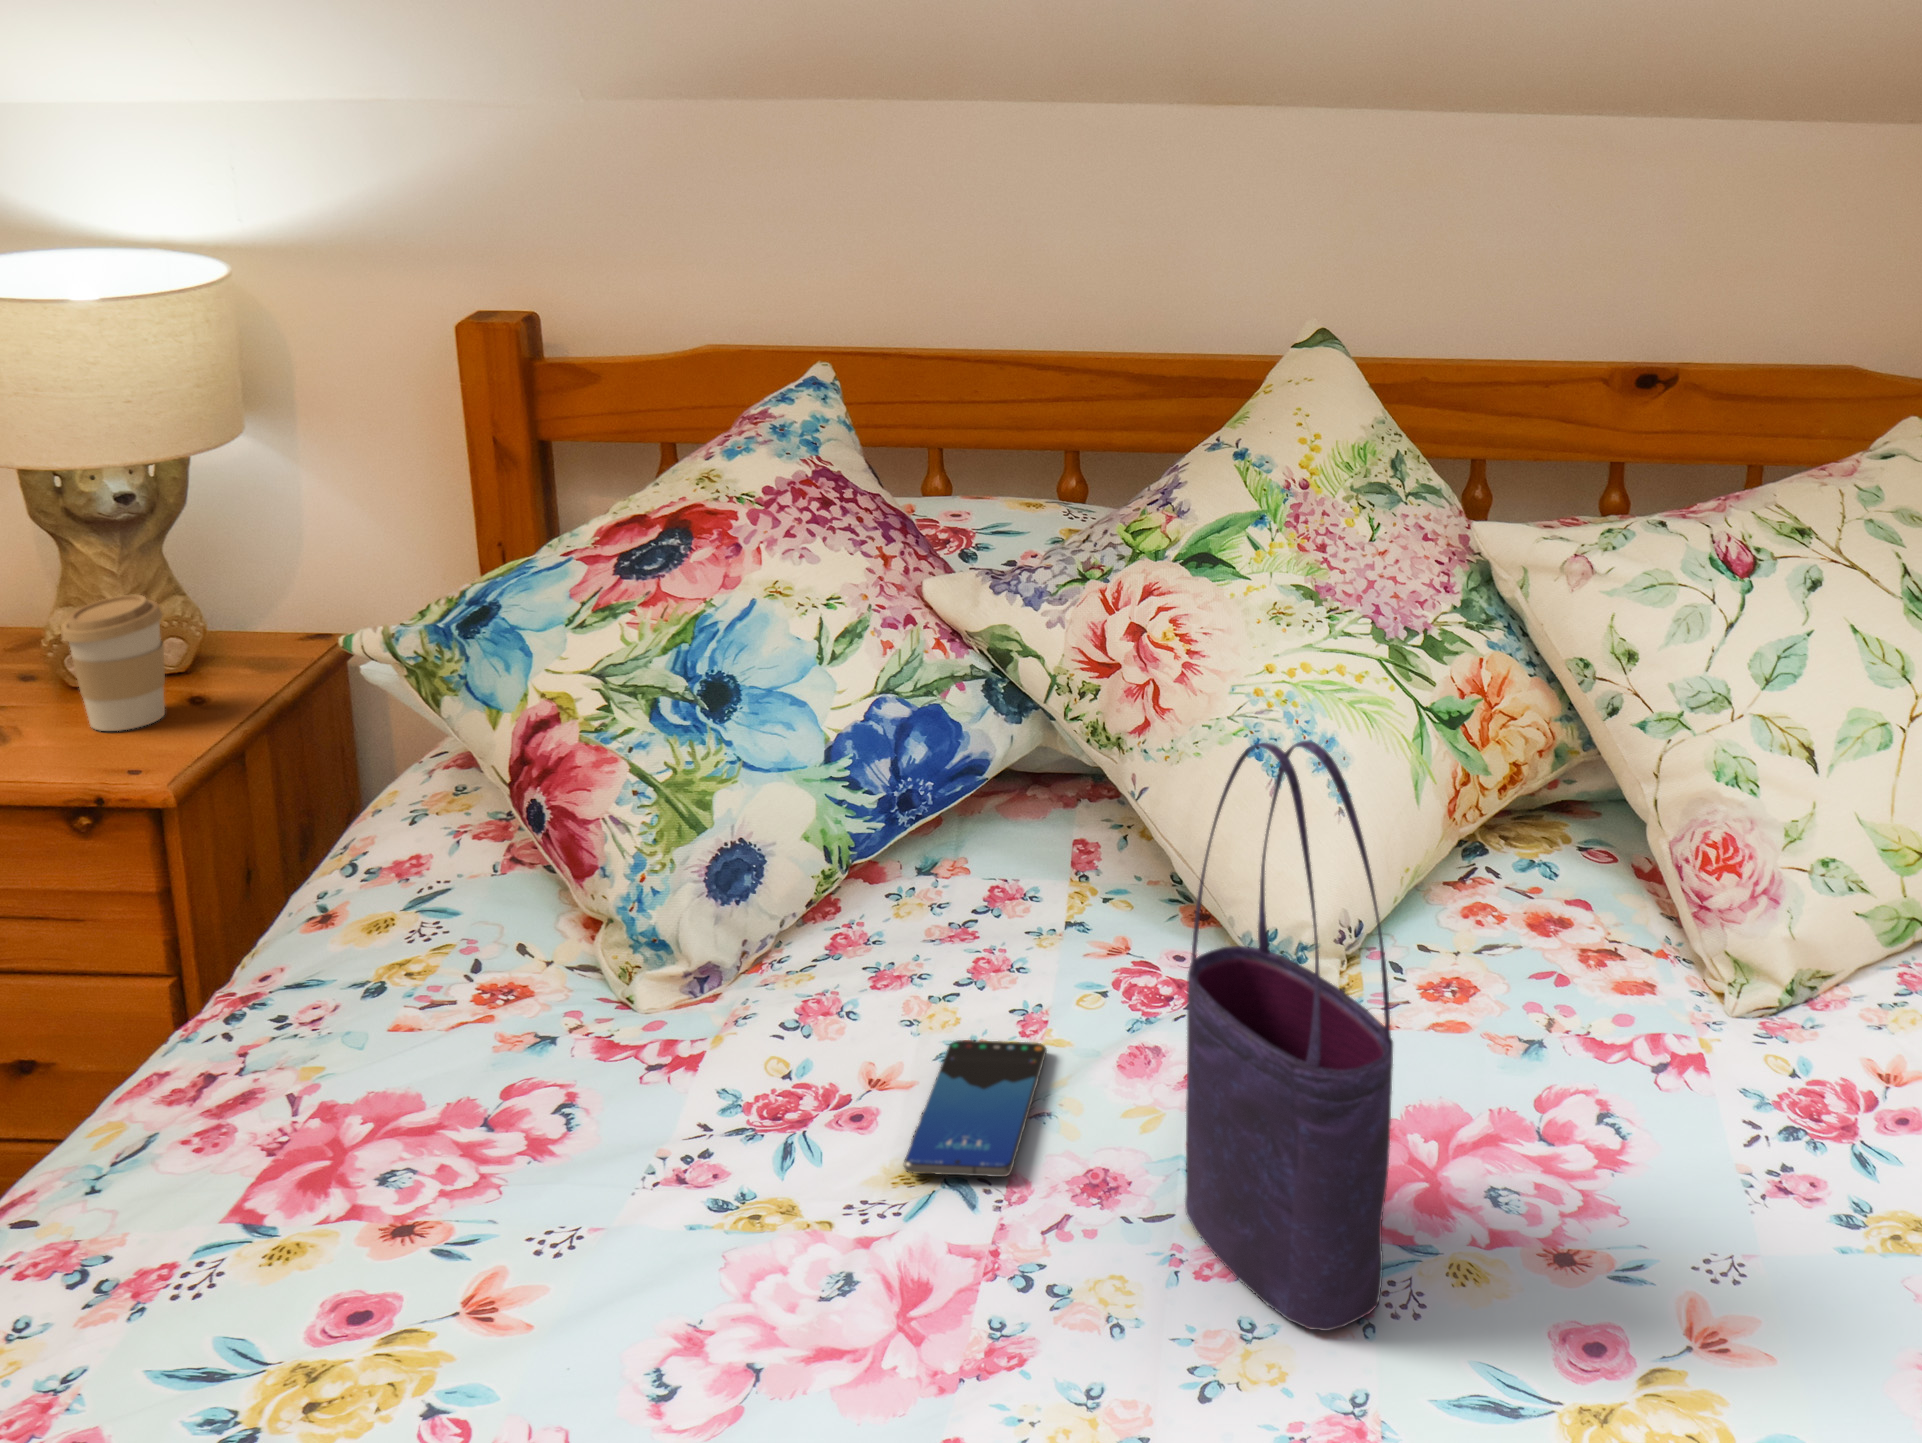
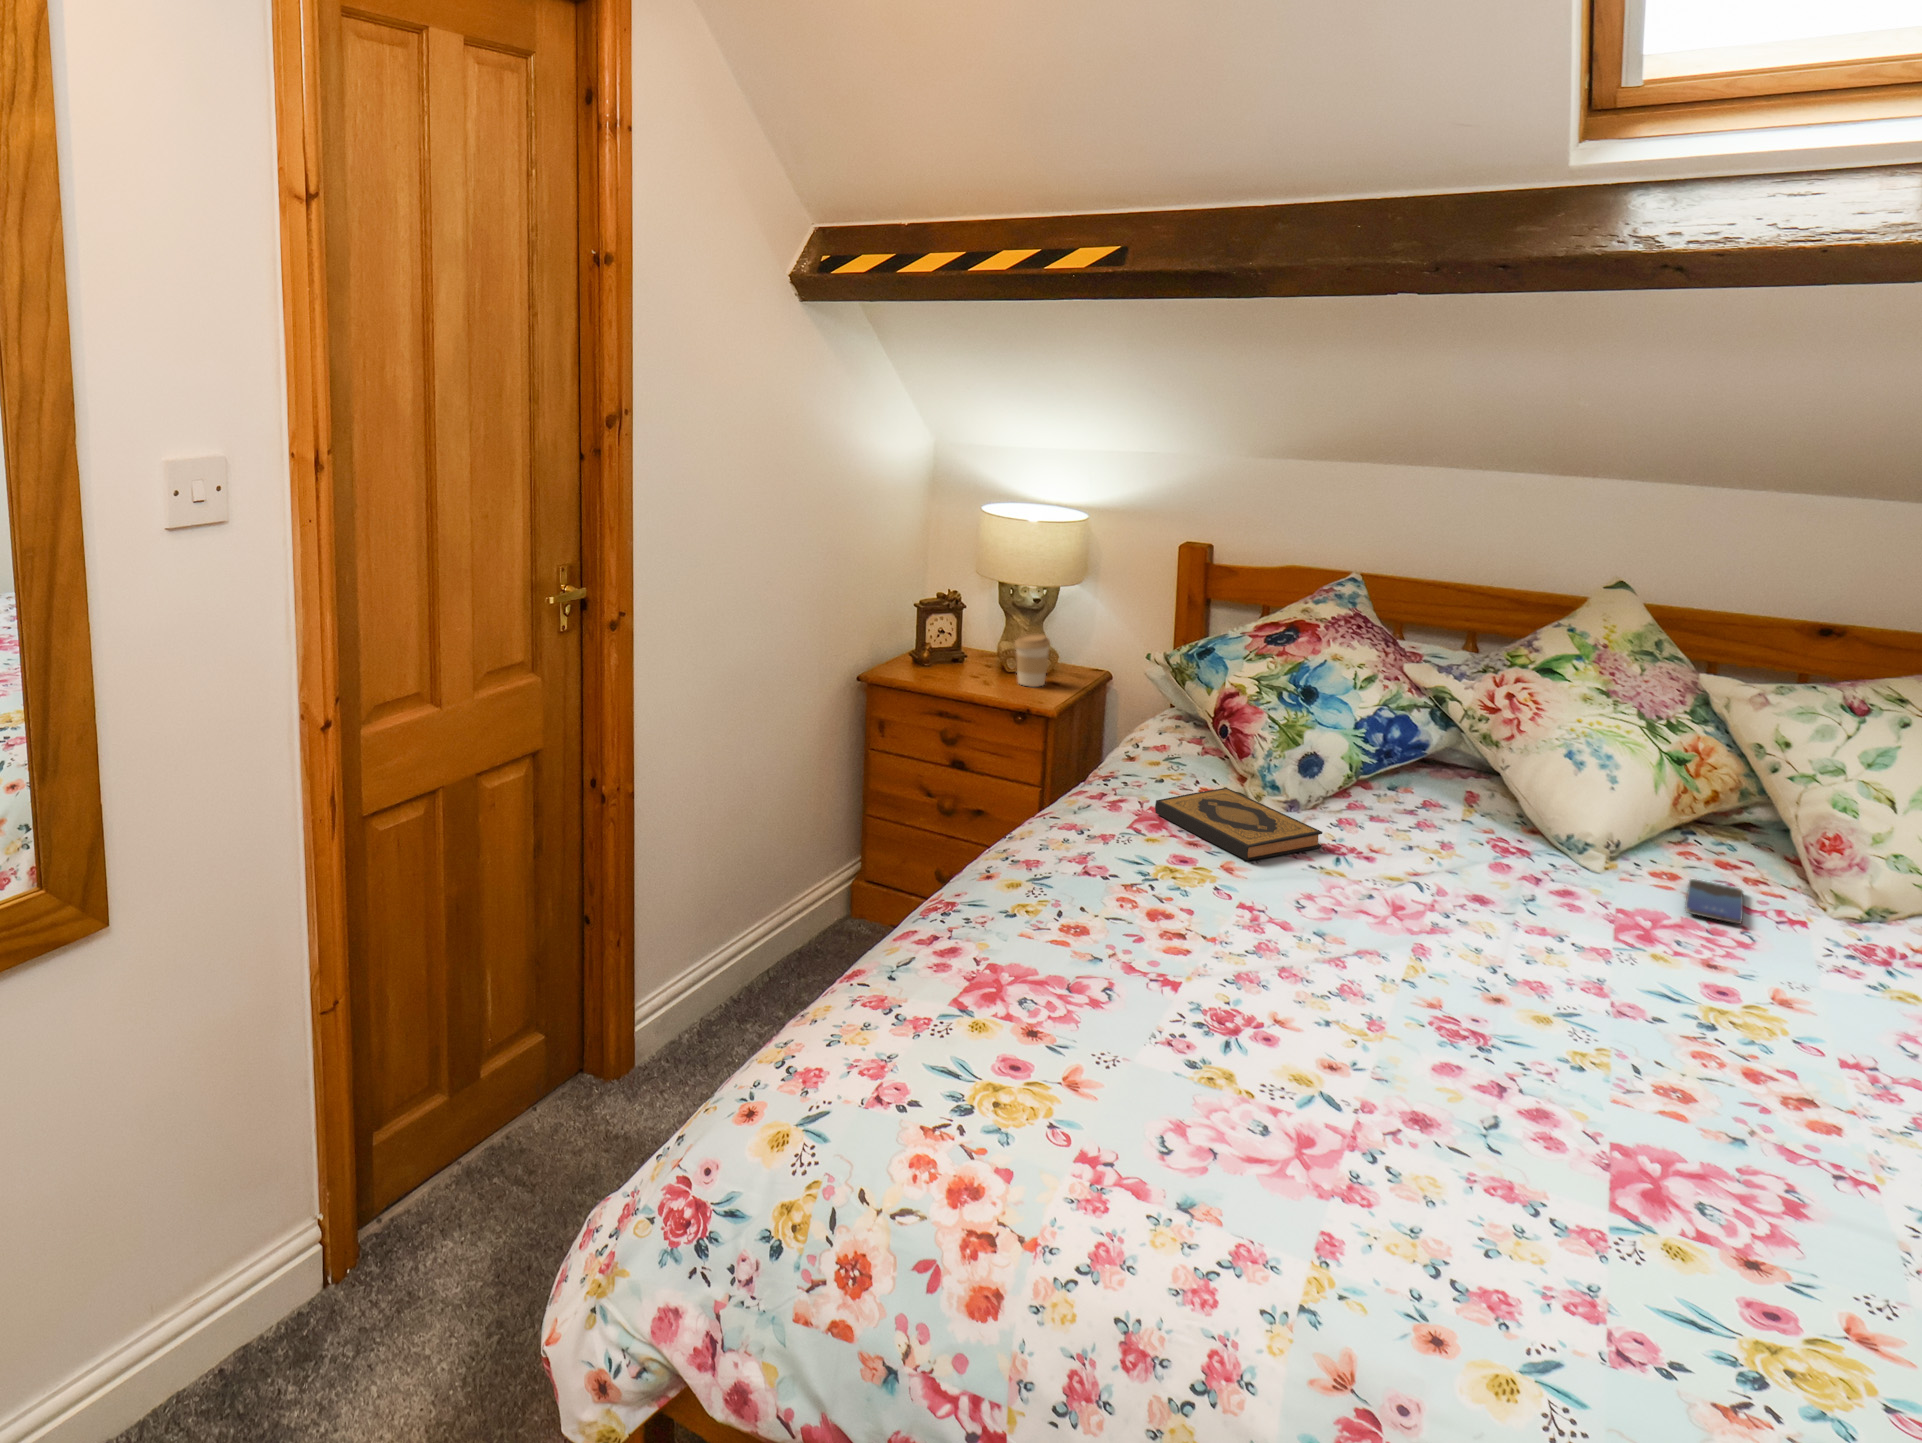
tote bag: present [1185,741,1393,1331] -> none [1514,713,1611,940]
hardback book: none [290,999,738,1285] -> present [1155,788,1322,860]
smartphone: present [904,1040,1047,1177] -> present [1685,879,1743,924]

